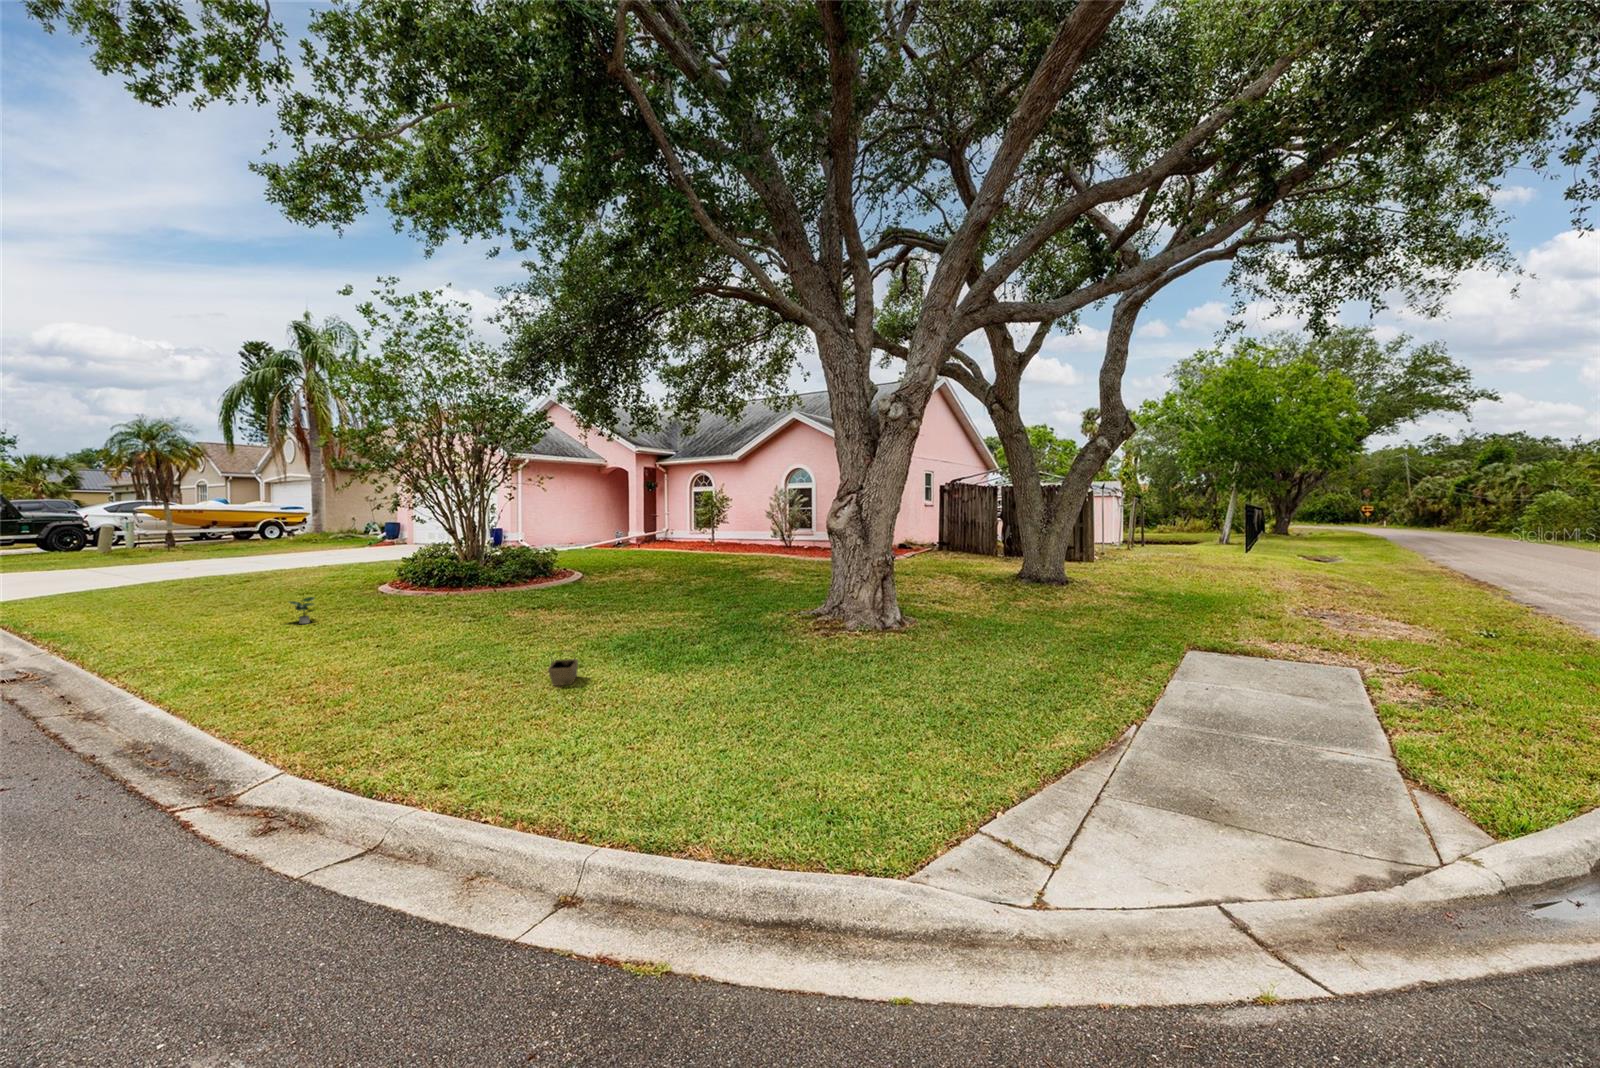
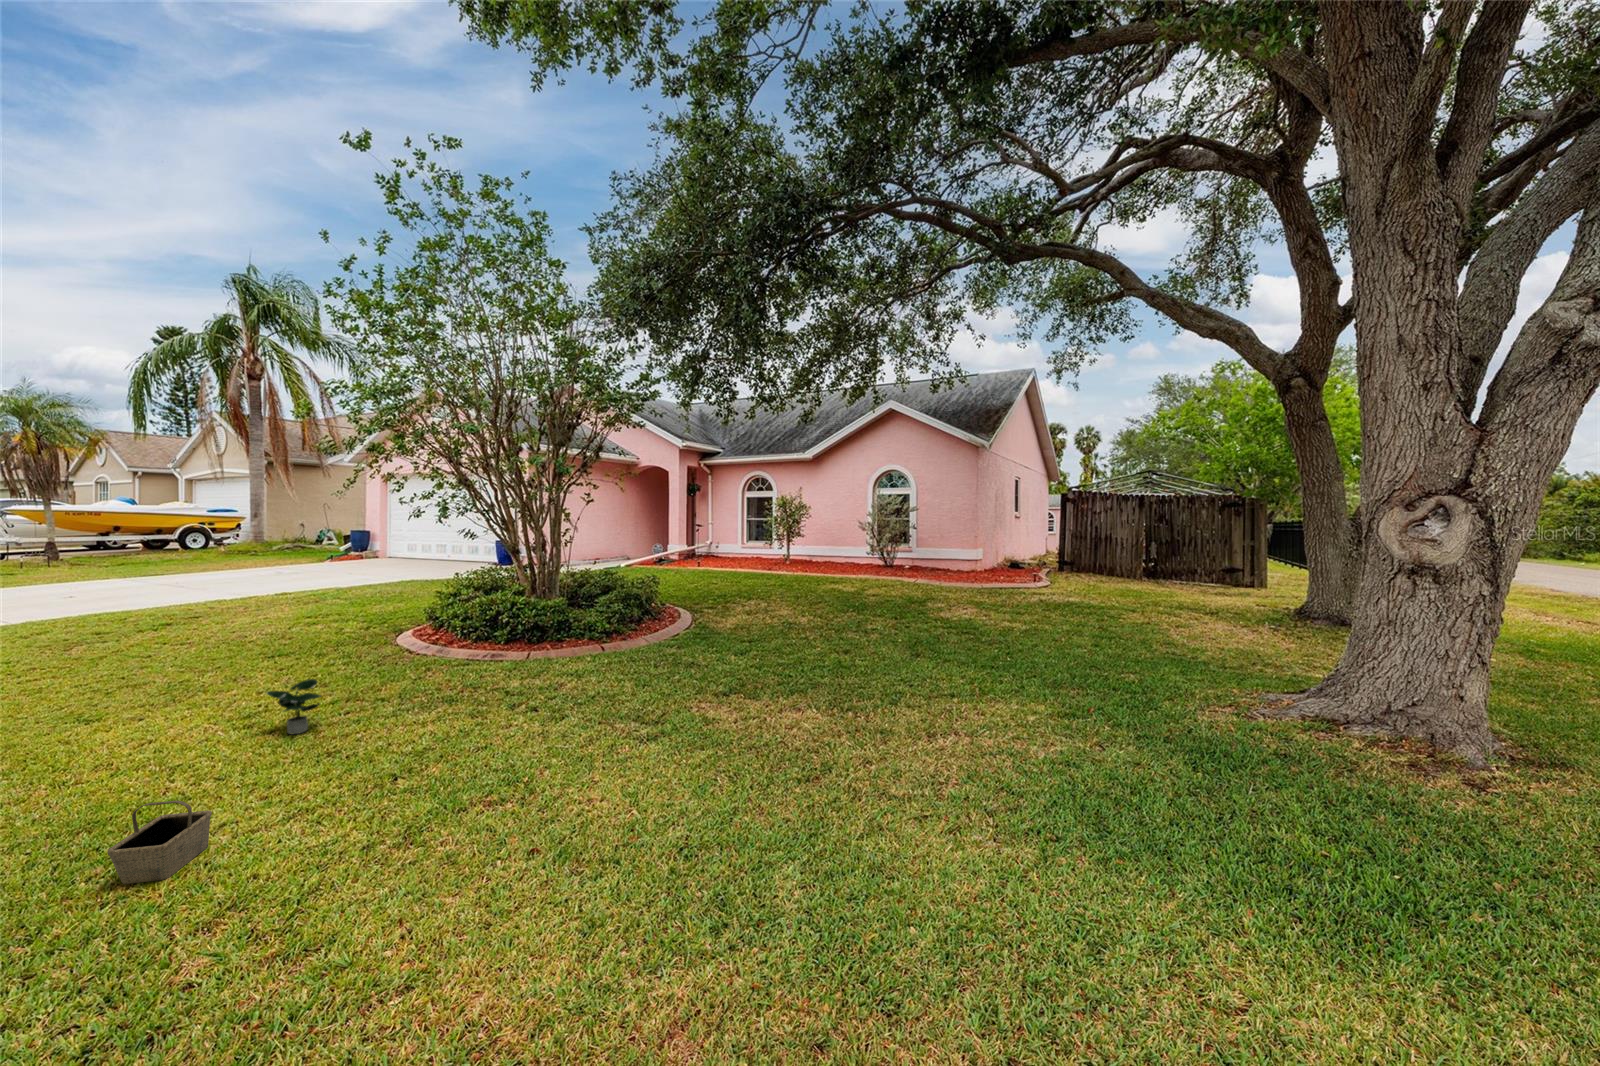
basket: present [548,658,578,686] -> present [108,801,212,884]

